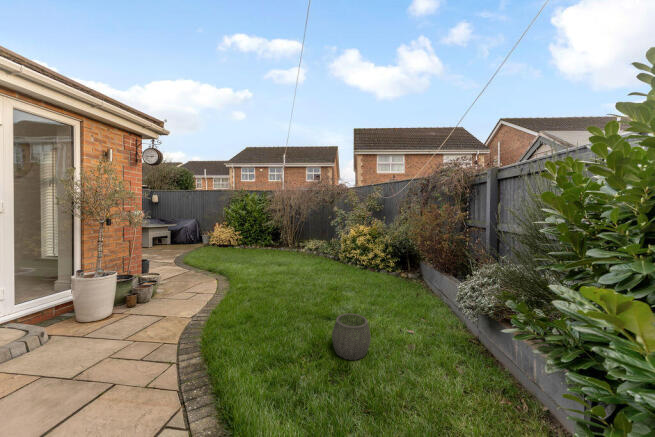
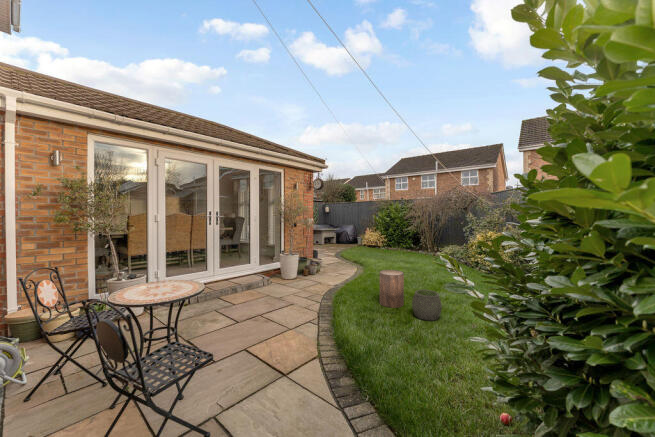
stool: none [277,288,312,348] -> present [380,270,404,308]

